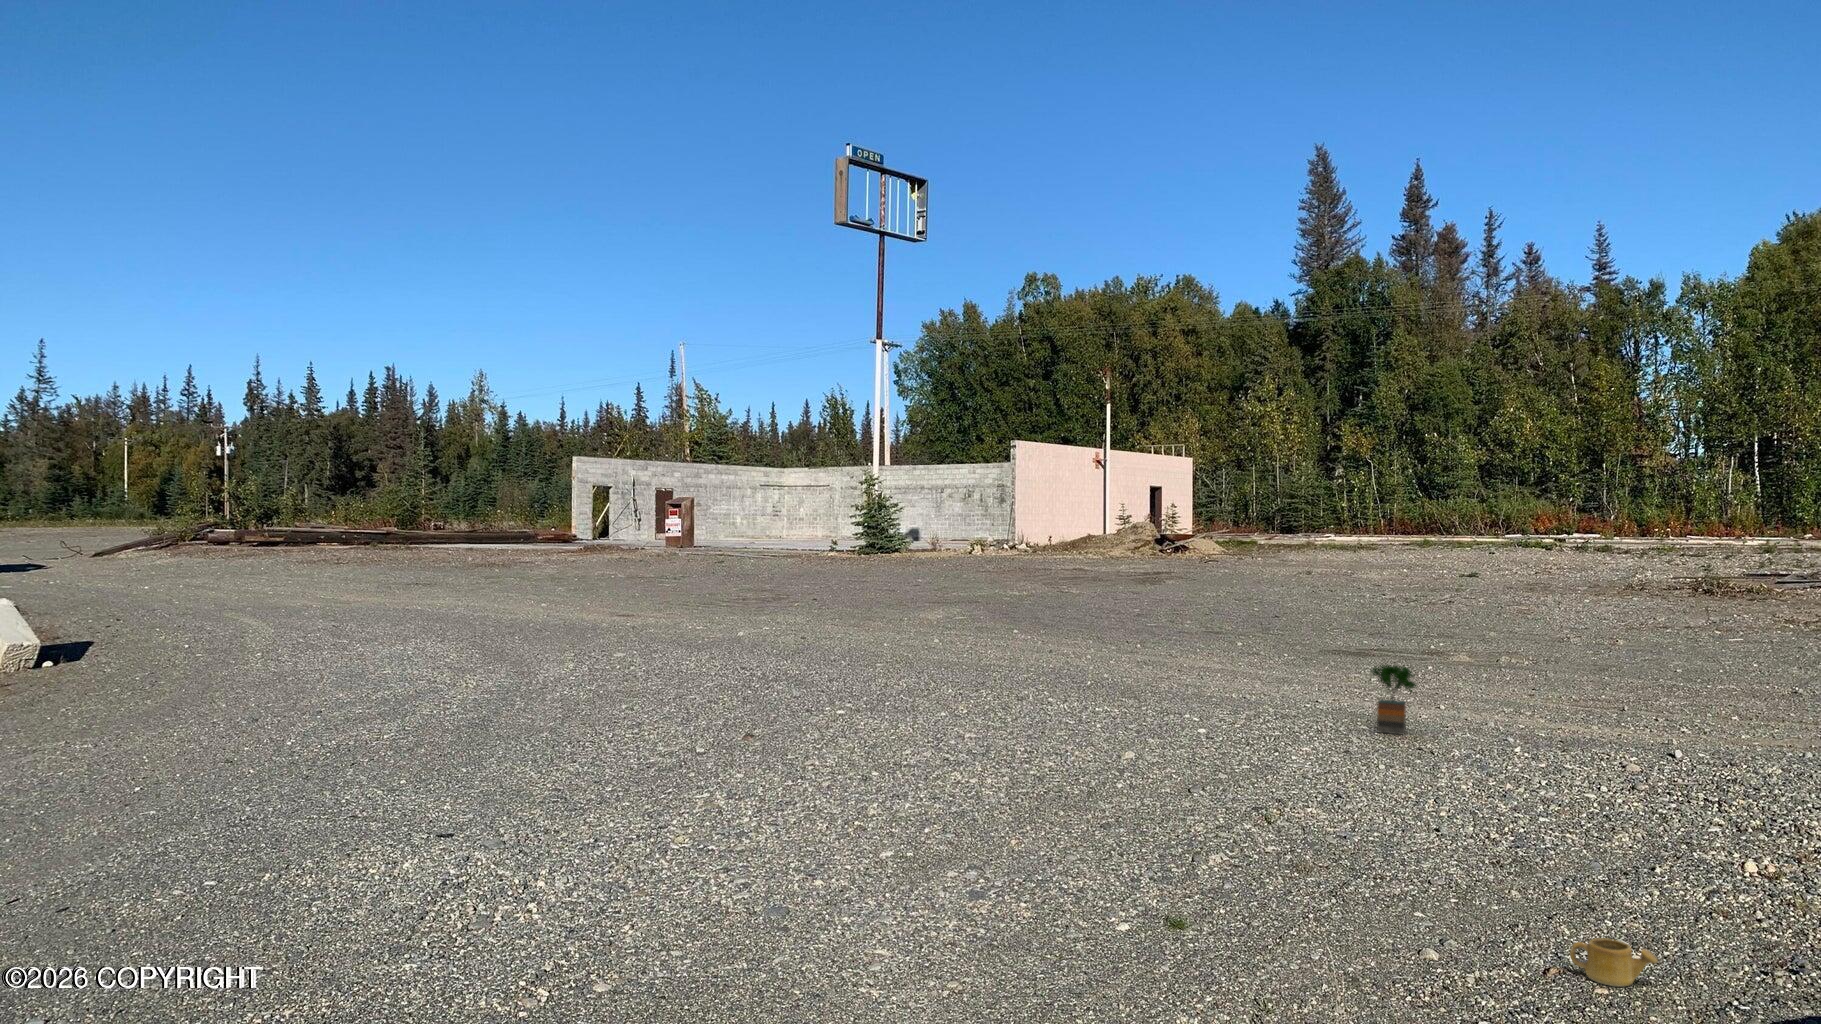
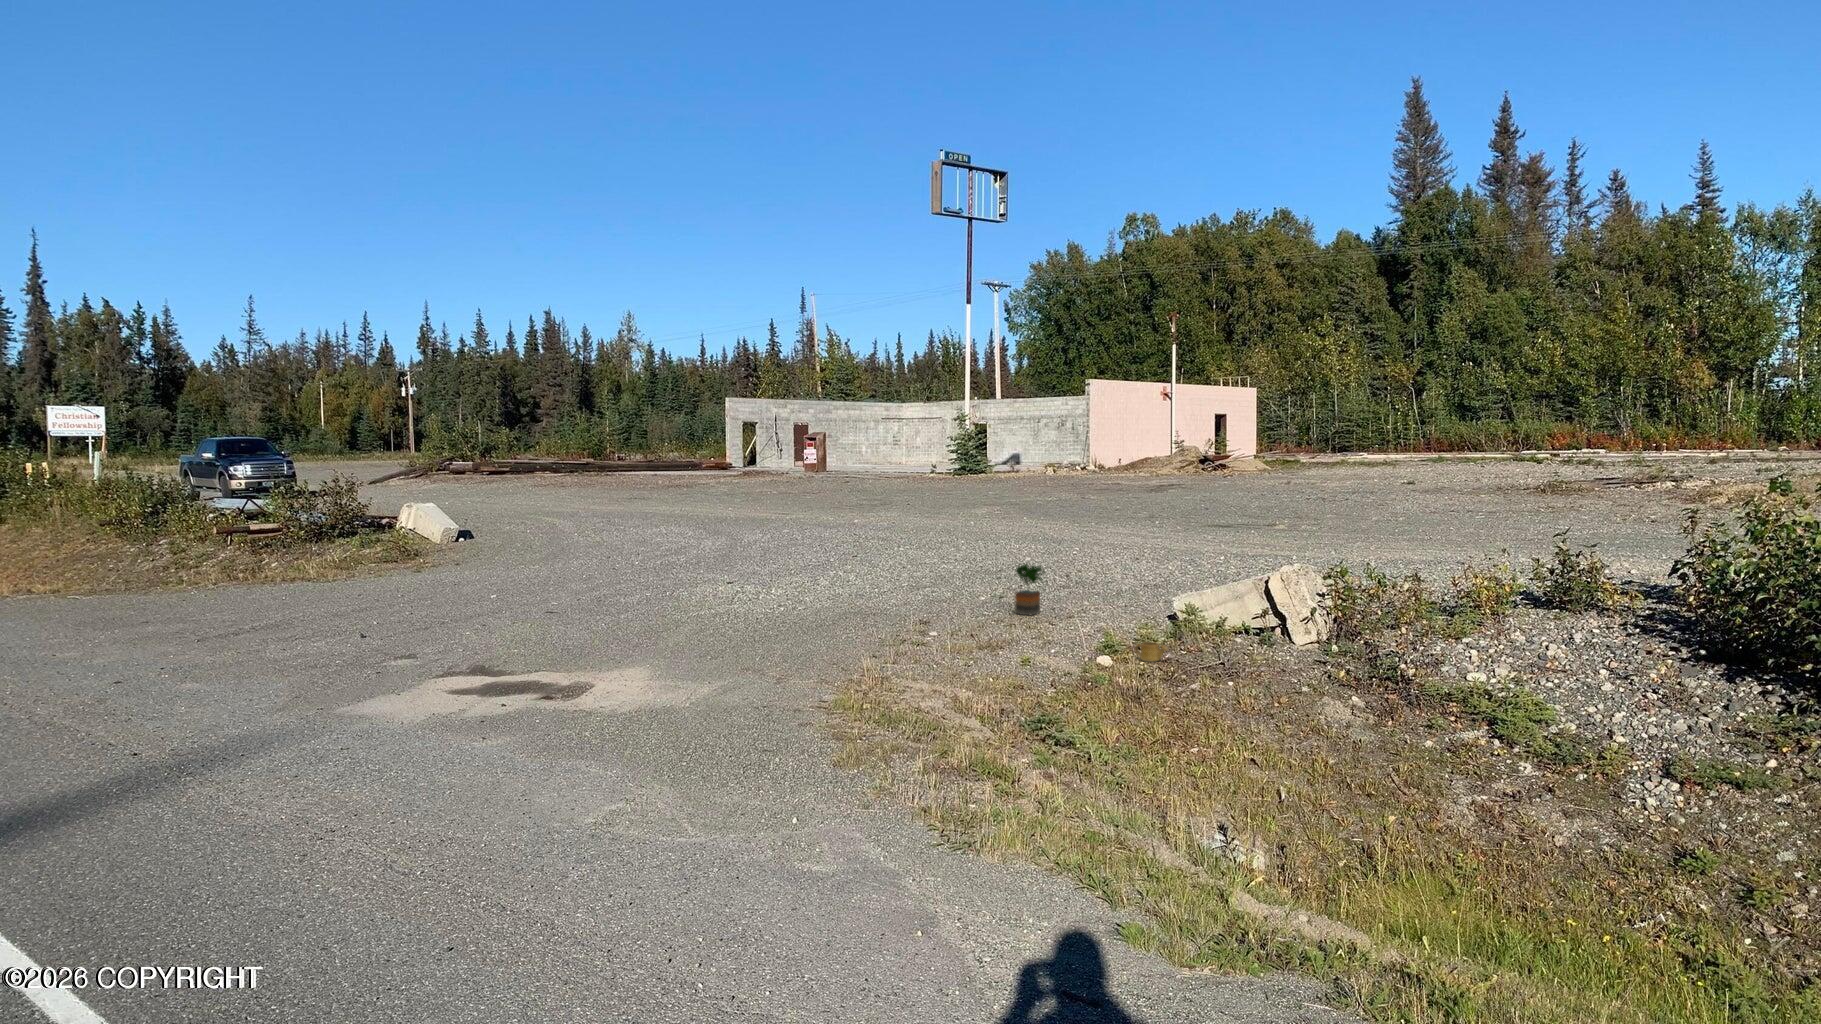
potted tree: present [1371,665,1416,735] -> present [1015,564,1045,616]

